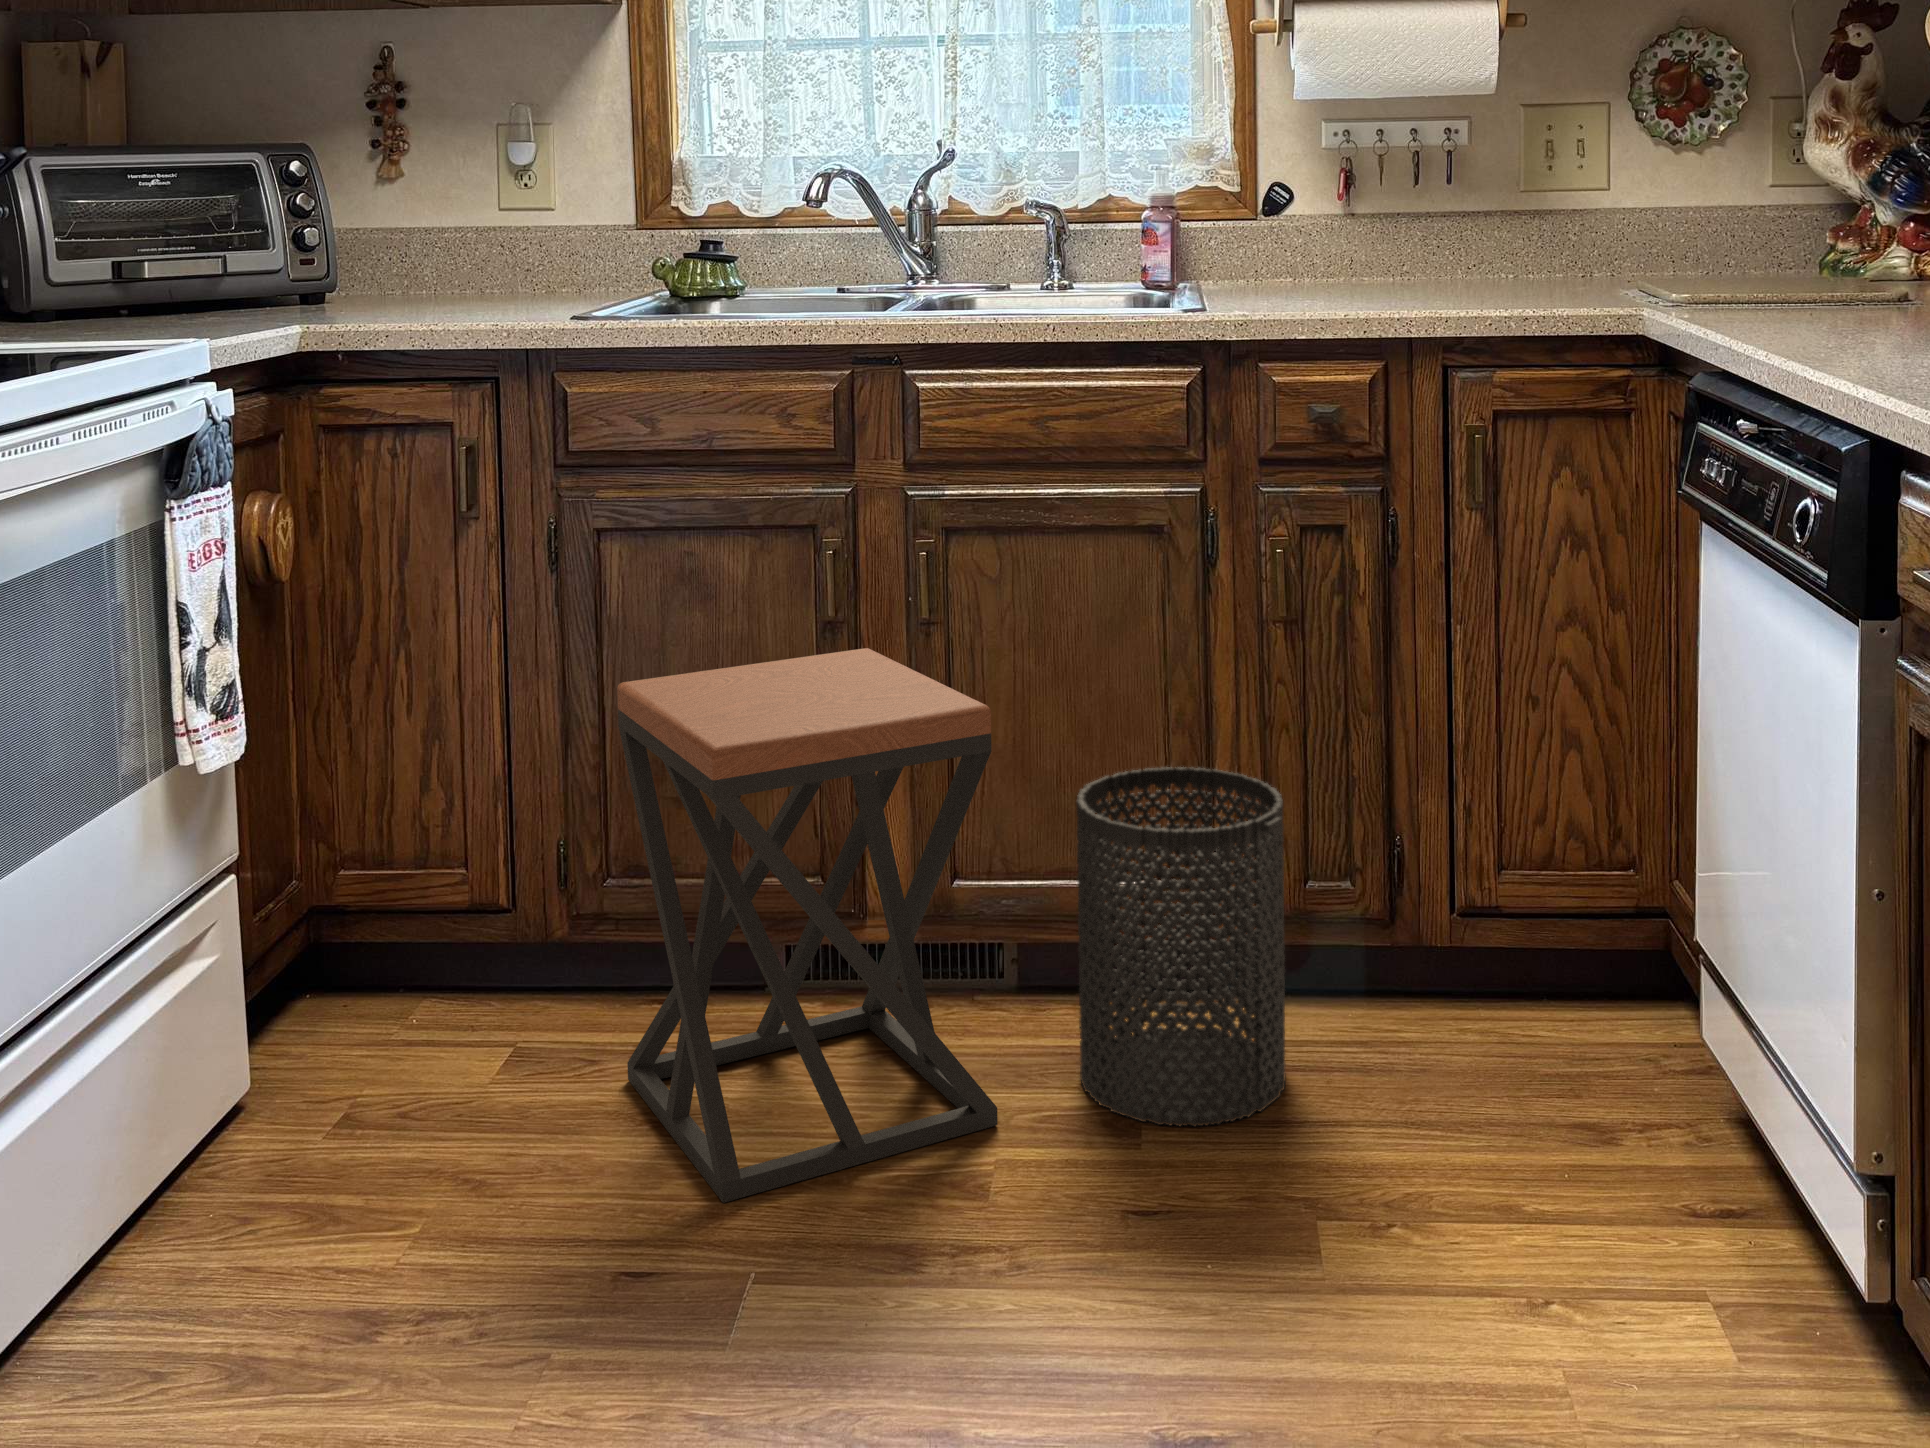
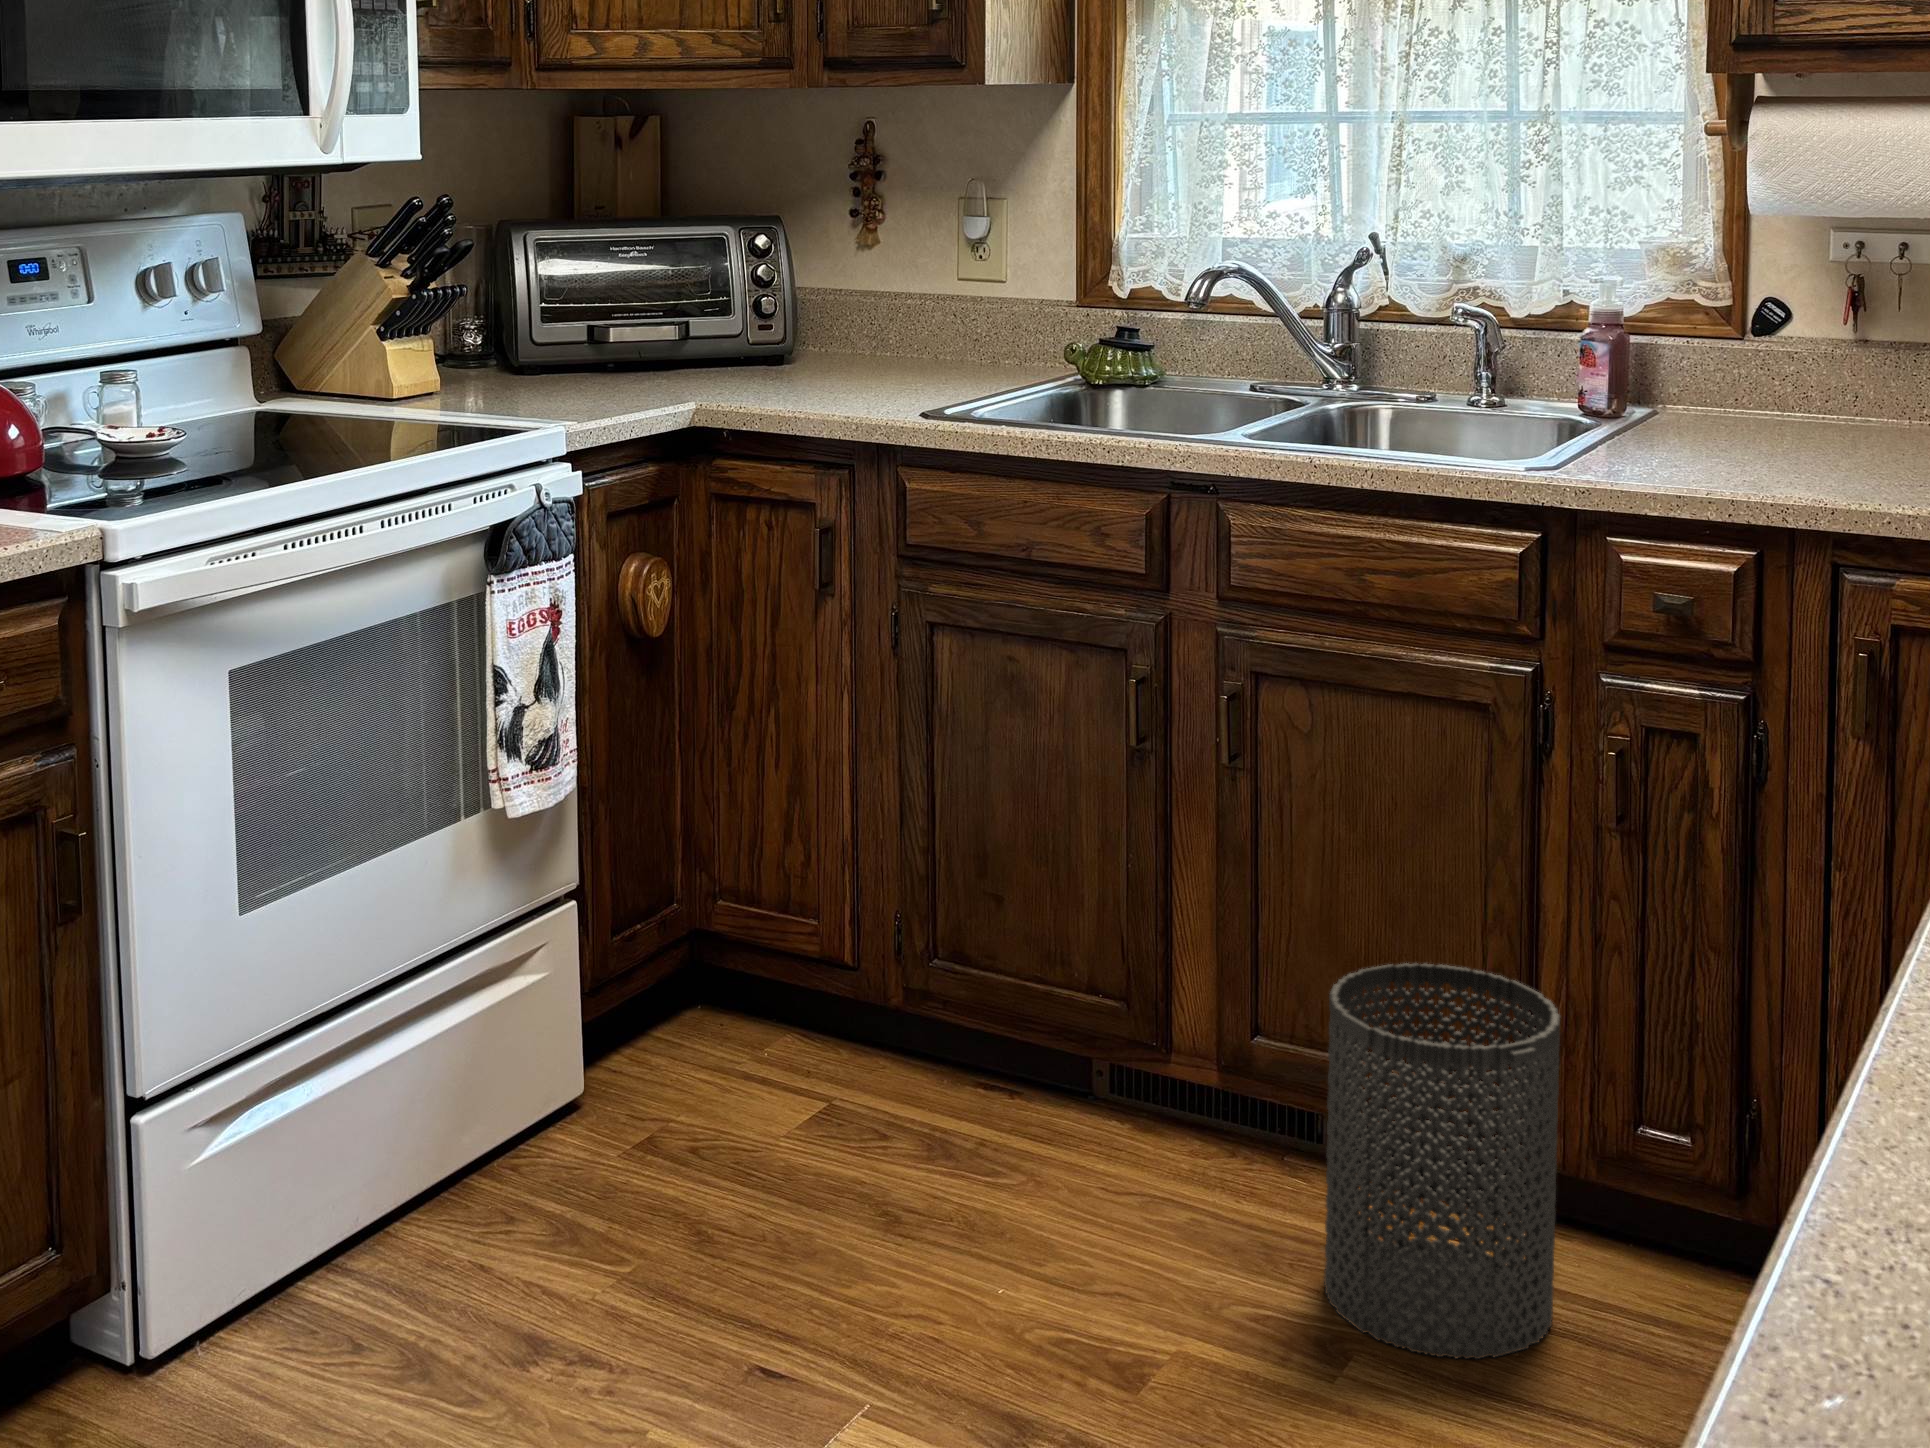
stool: present [617,648,998,1203] -> none [910,785,1220,1294]

